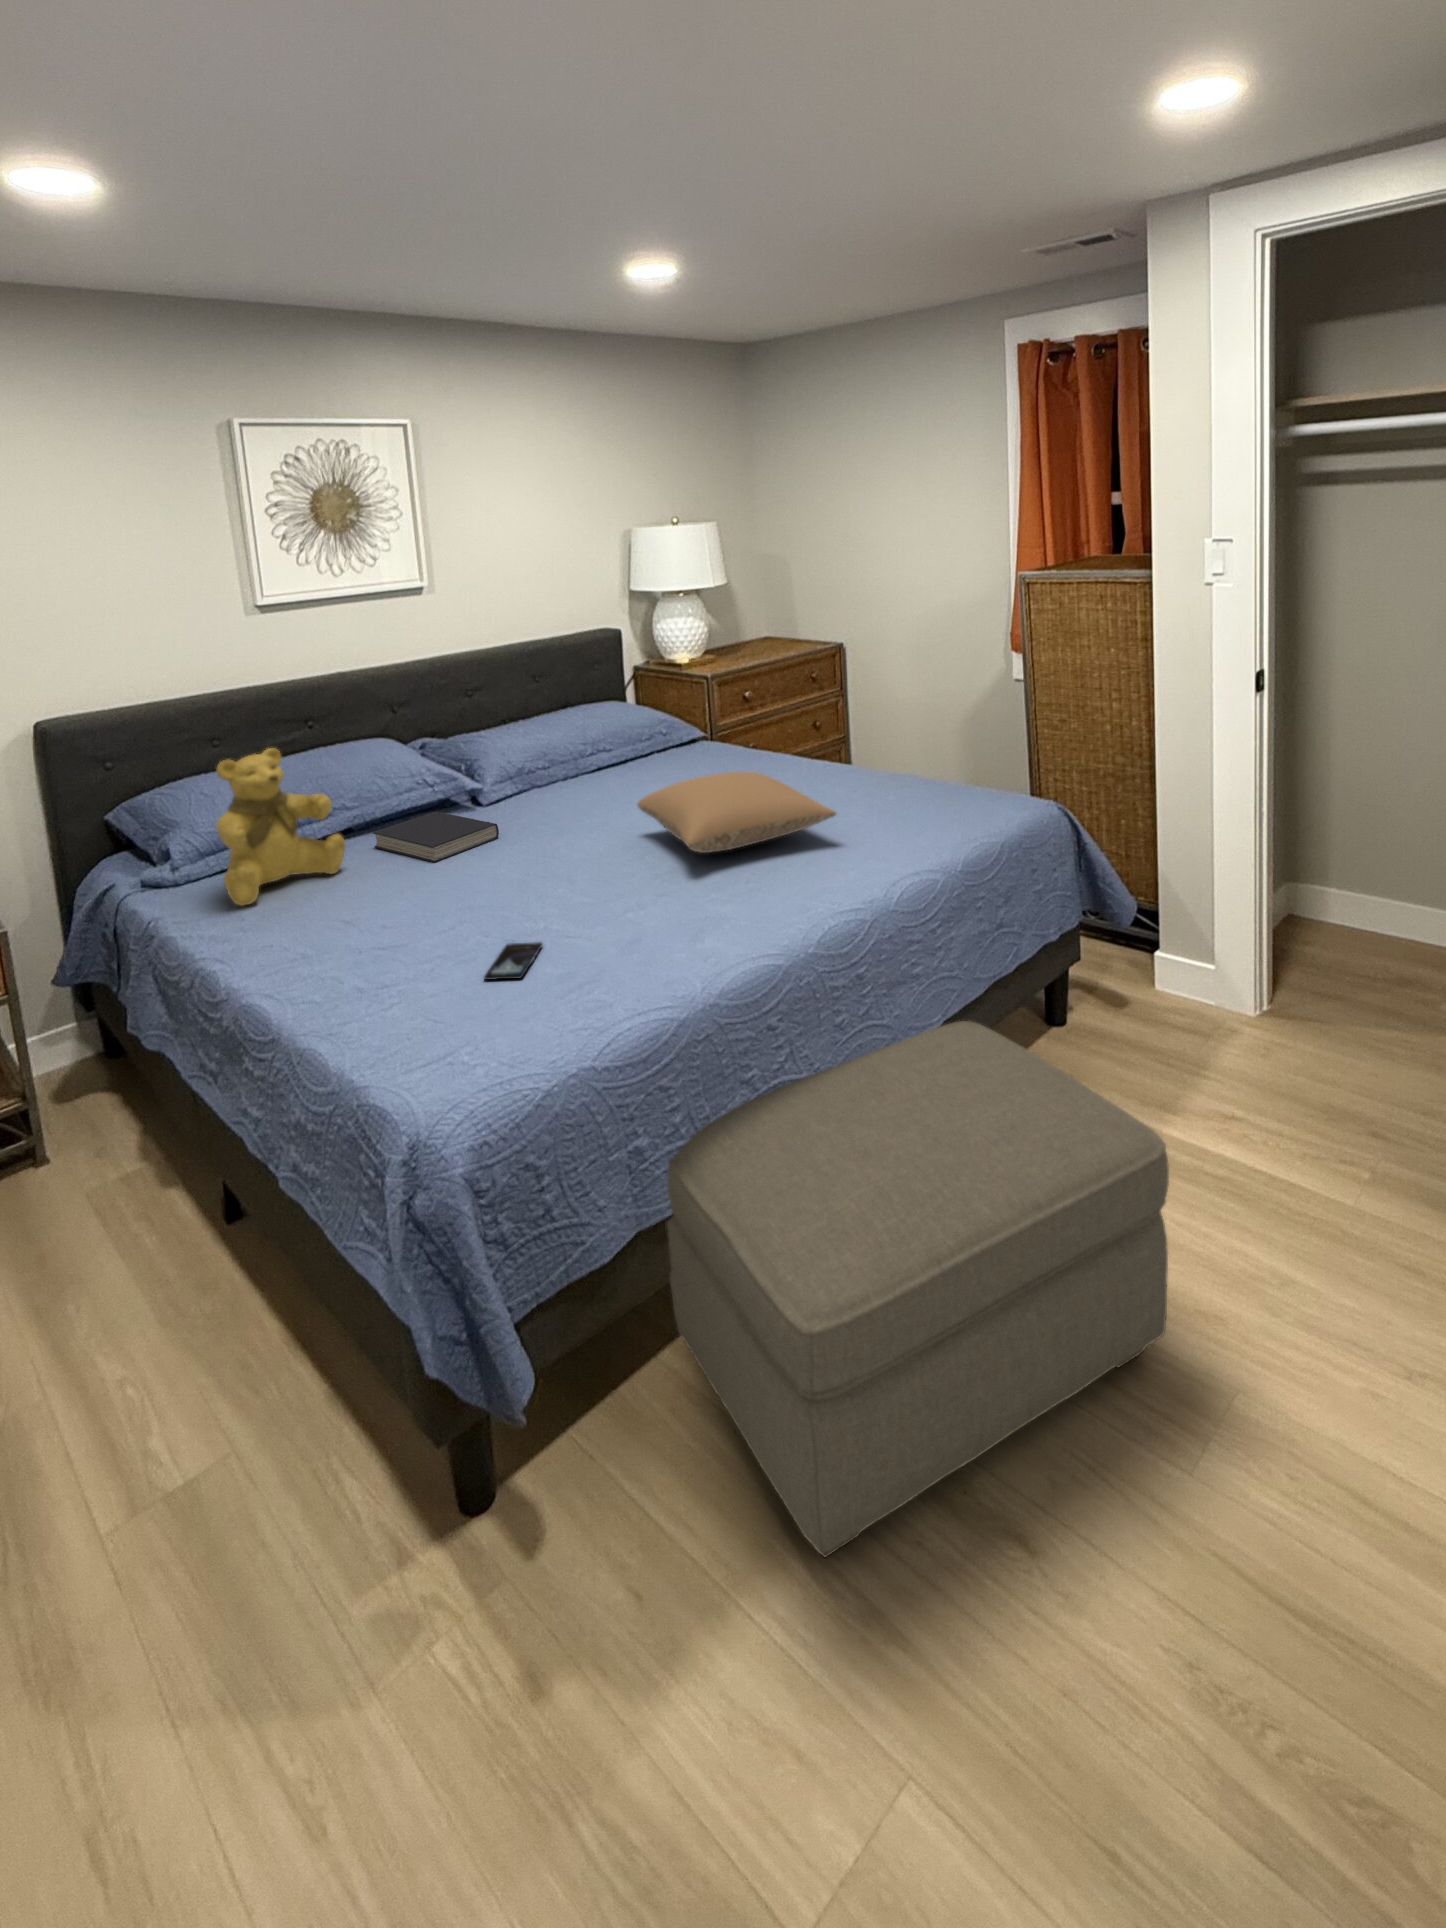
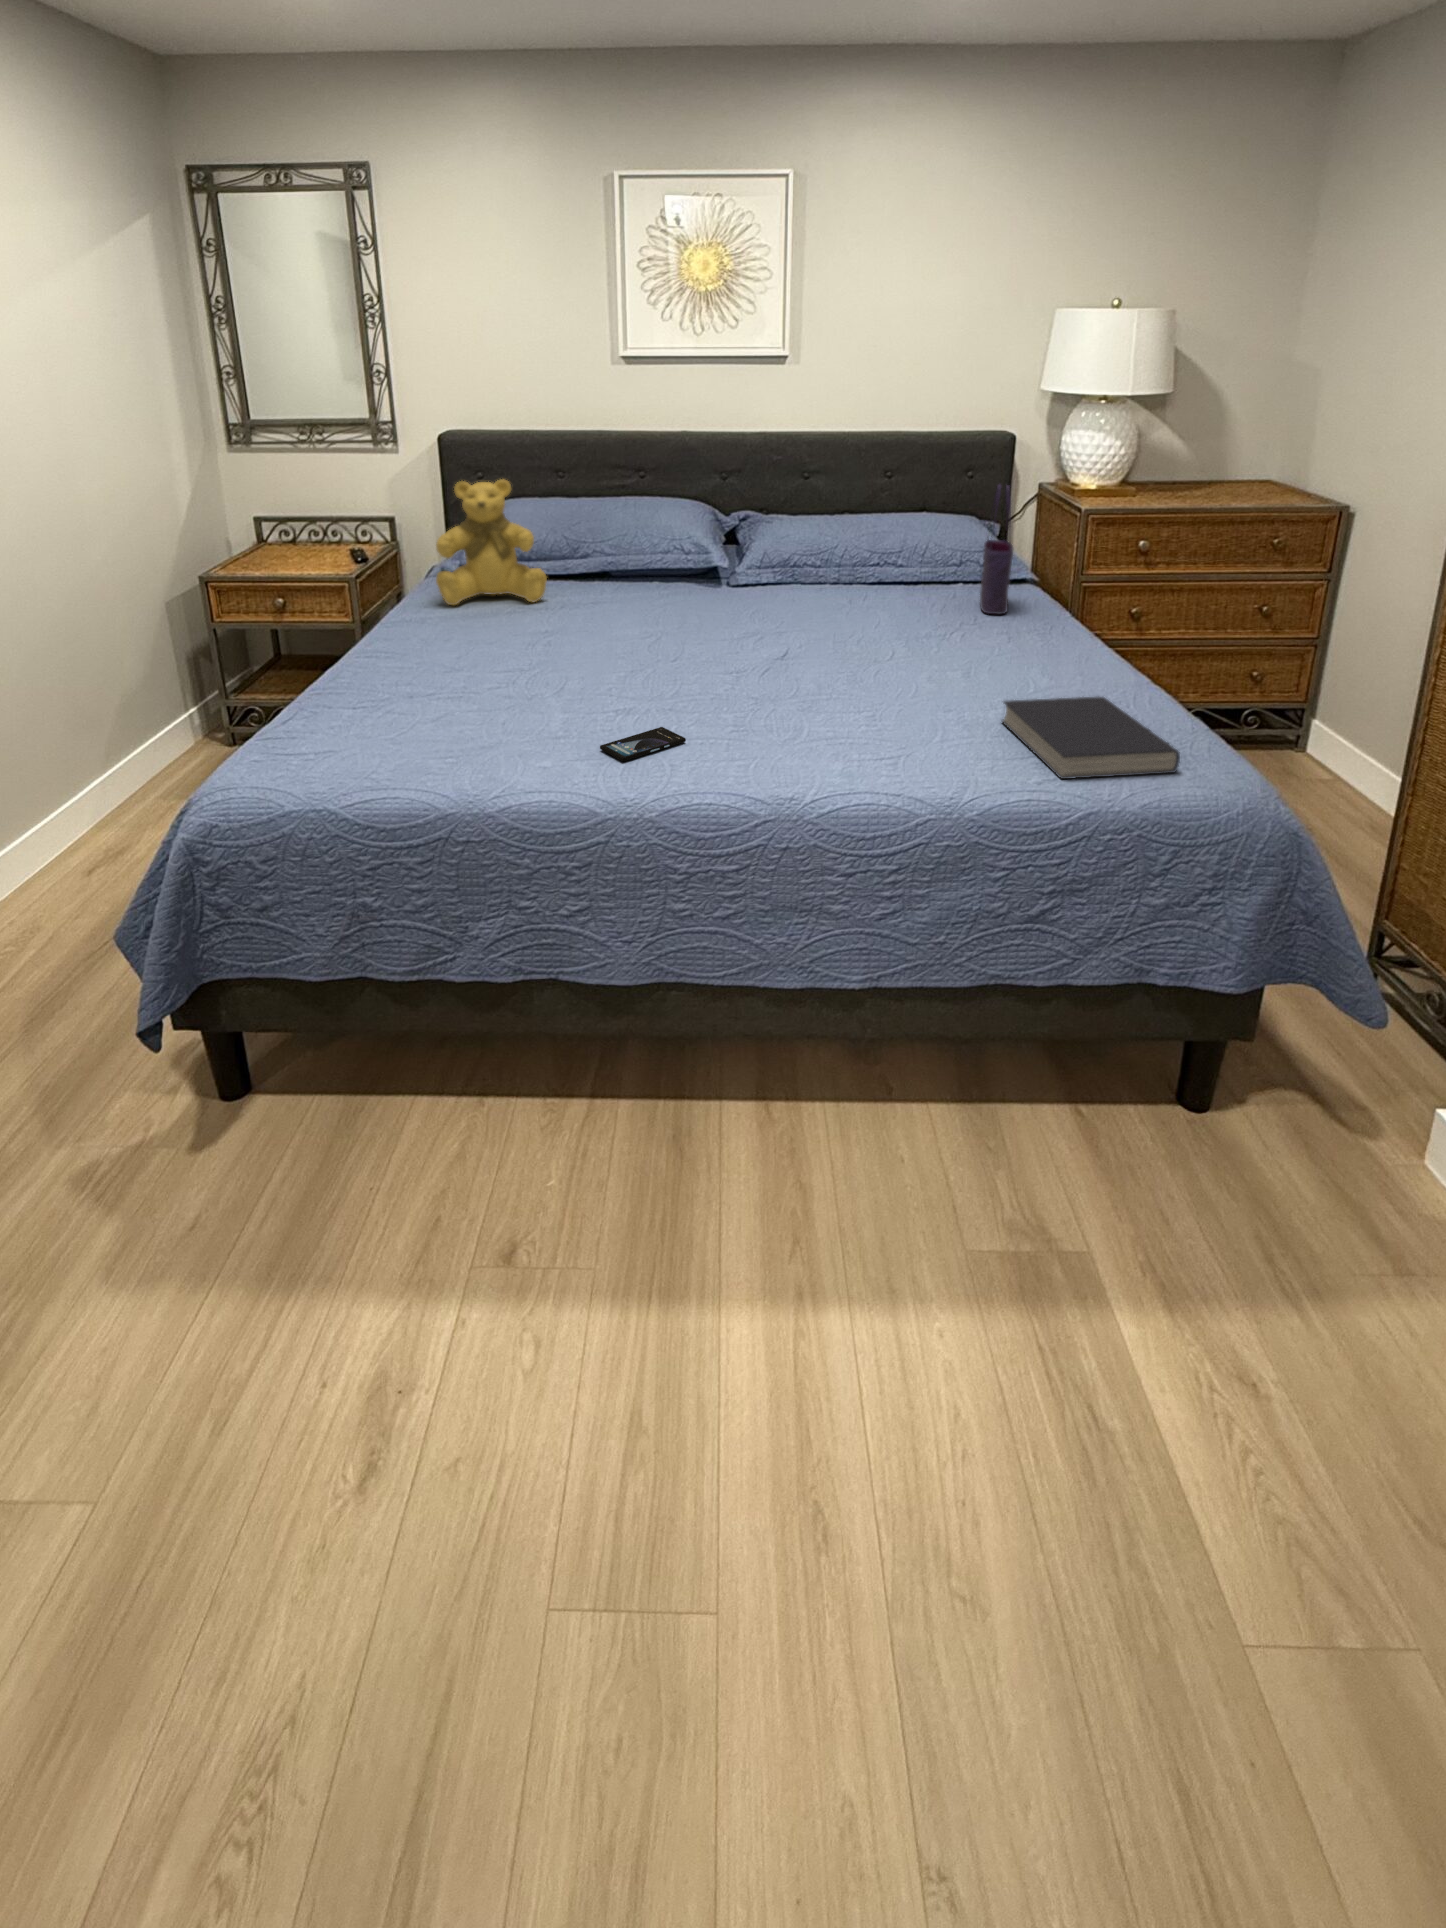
tote bag: none [697,662,734,765] -> present [980,485,1013,614]
pillow: present [638,772,836,853] -> none [695,603,925,696]
book: present [373,811,499,862] -> present [1002,696,1180,779]
smartphone: present [484,942,542,980] -> present [600,727,686,762]
ottoman: present [667,1021,1169,1557] -> none [200,910,808,1470]

